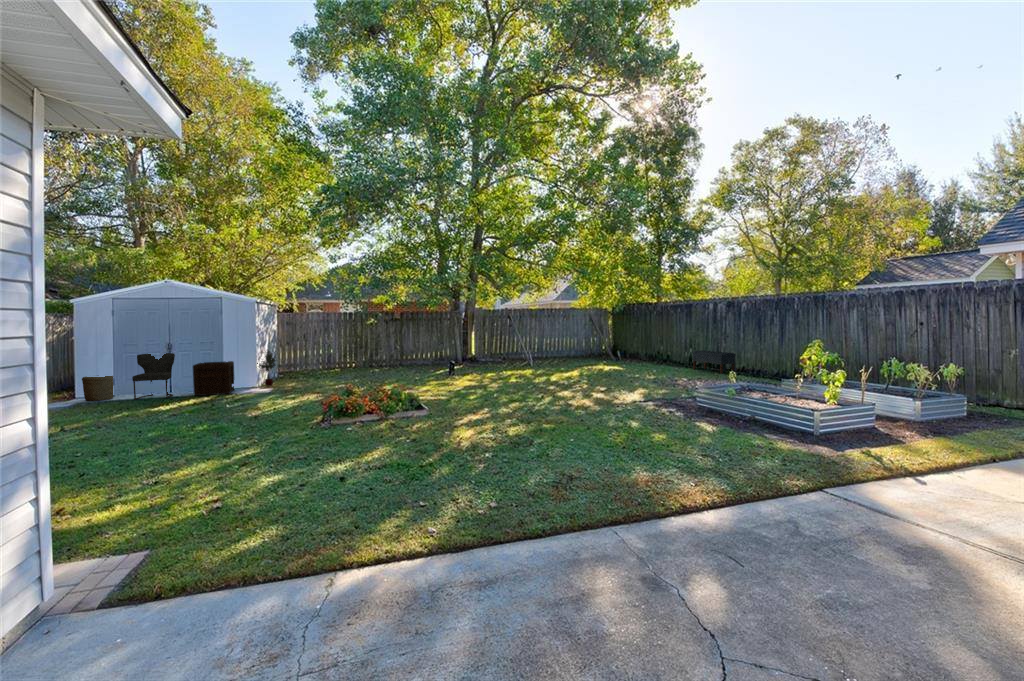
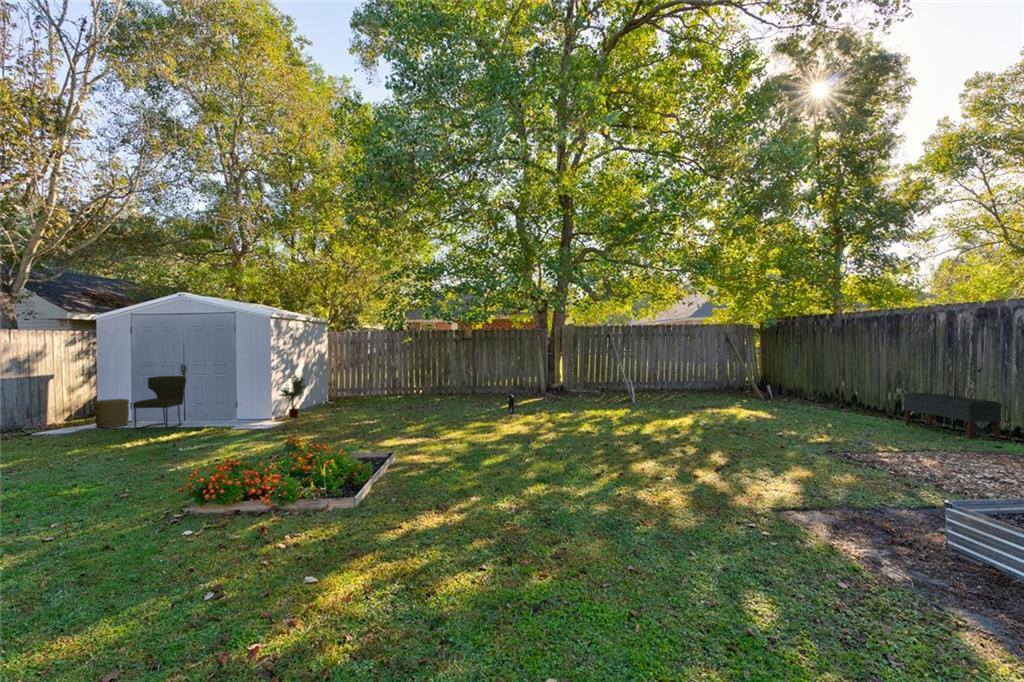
wooden crate: present [193,361,234,396] -> none [193,387,251,428]

